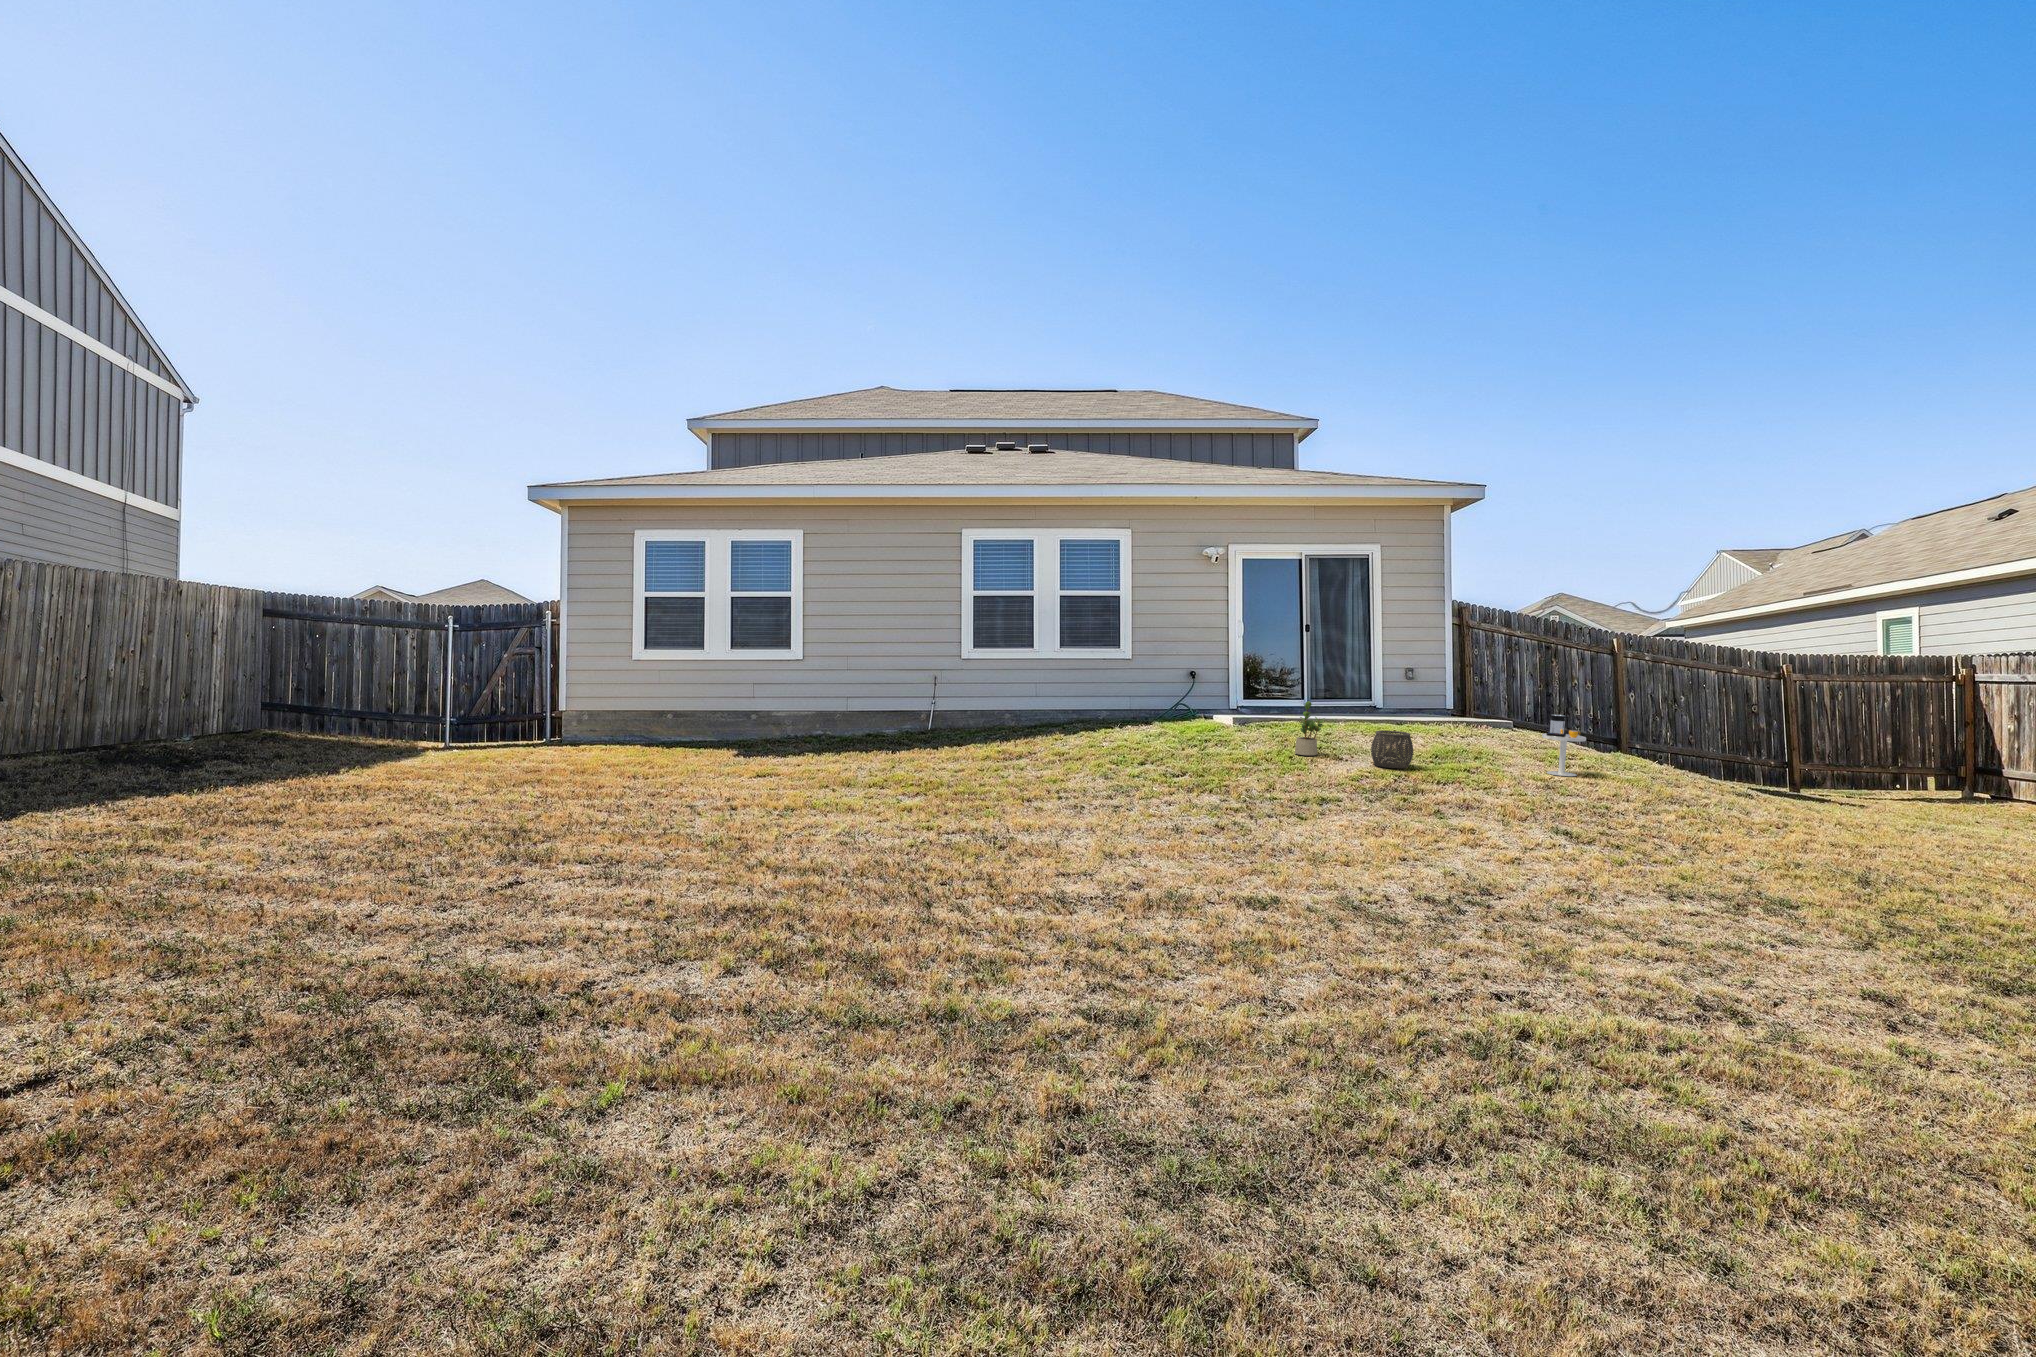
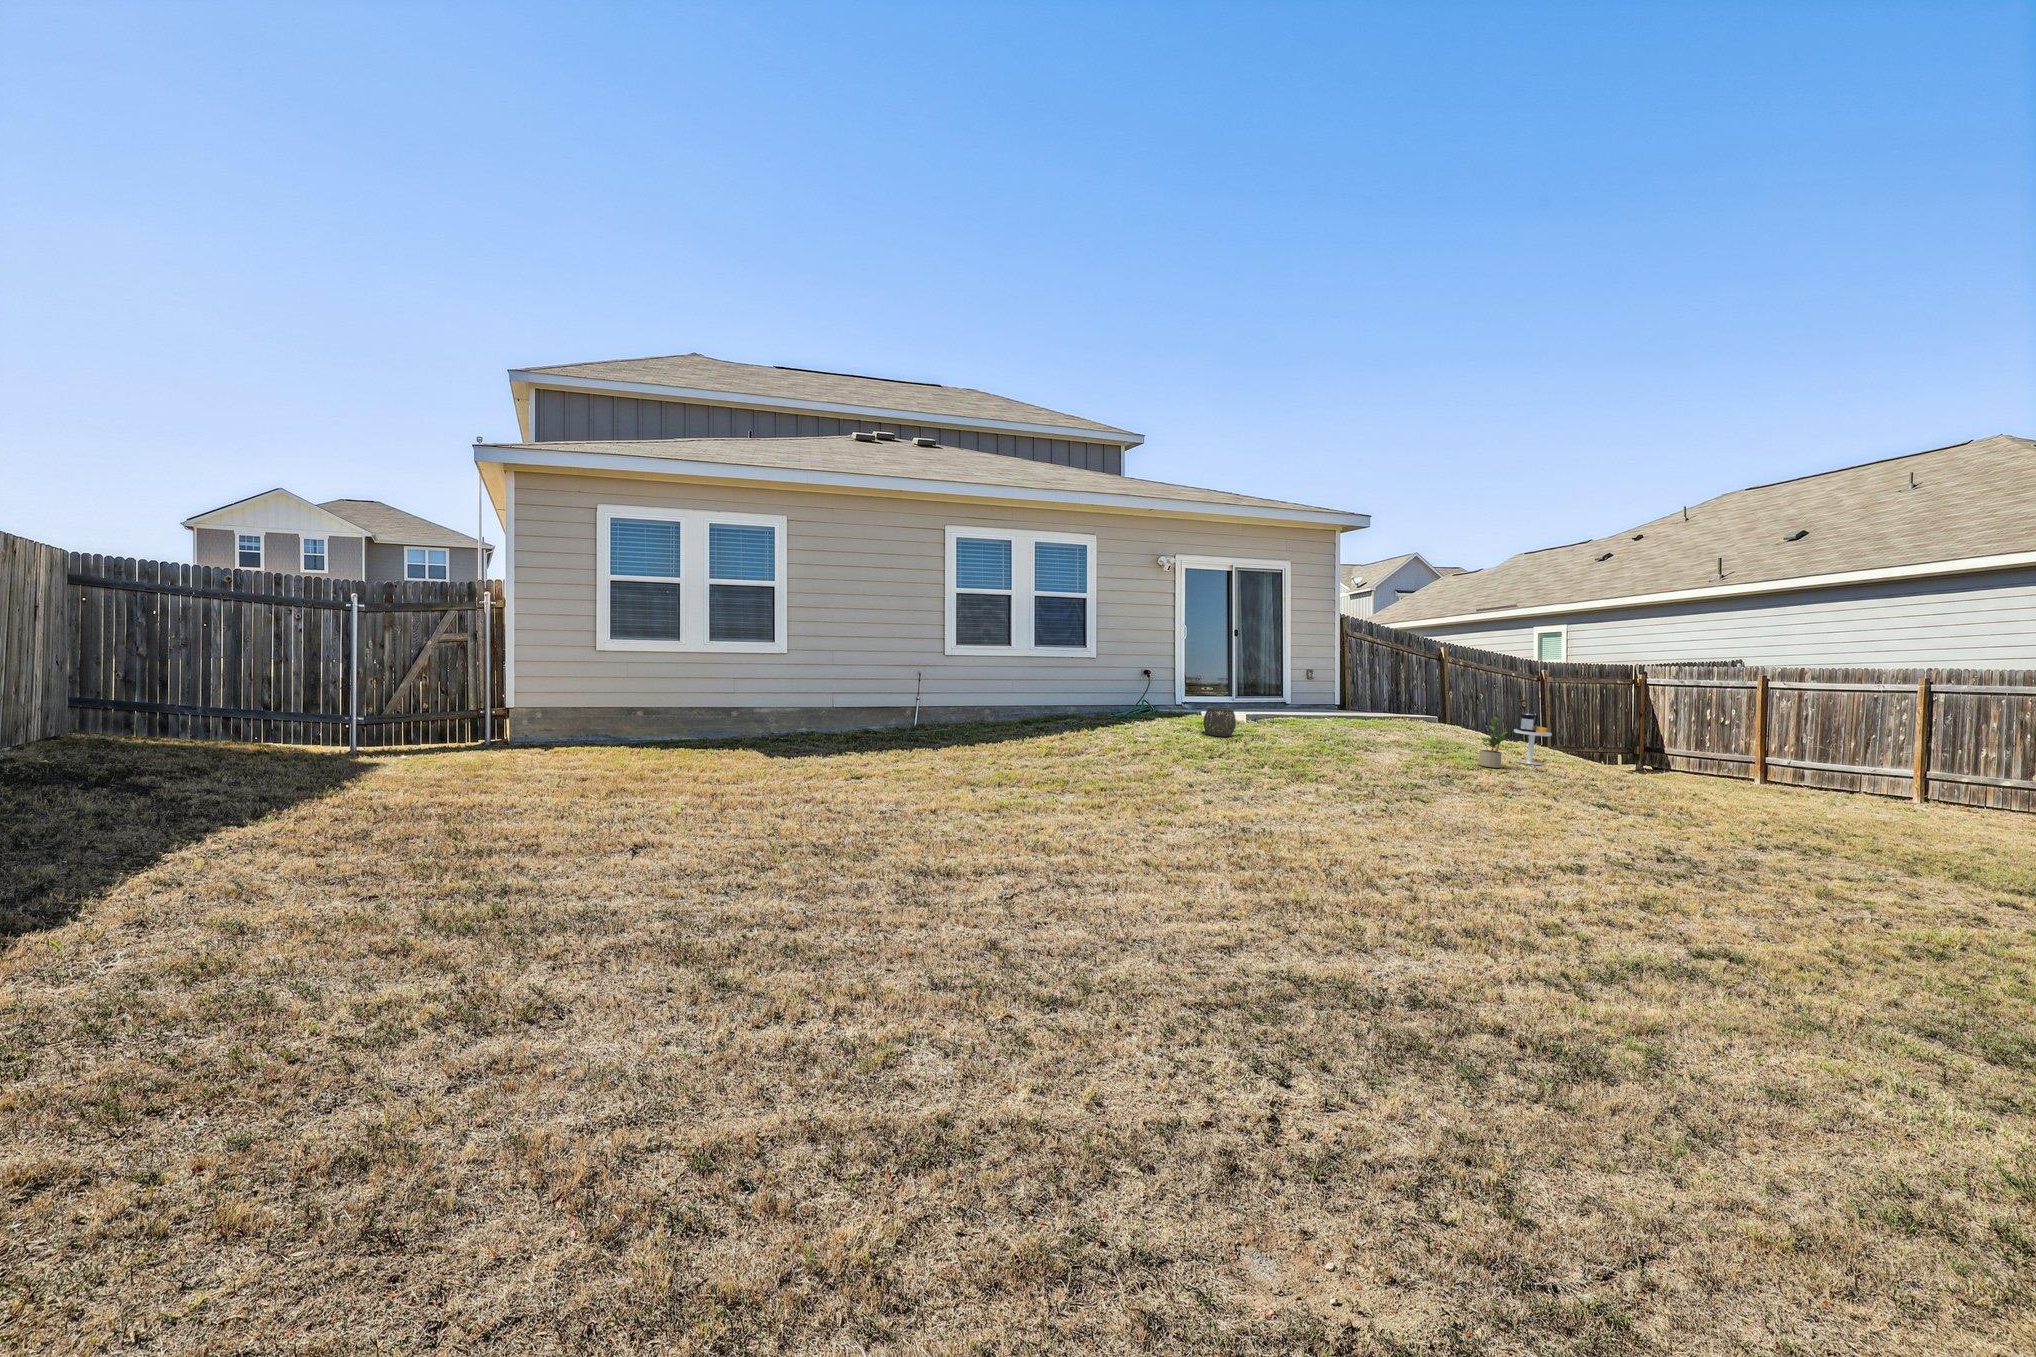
potted plant: present [1295,701,1325,756] -> present [1478,716,1508,768]
woven basket: present [1371,731,1413,769] -> present [1203,707,1236,737]

